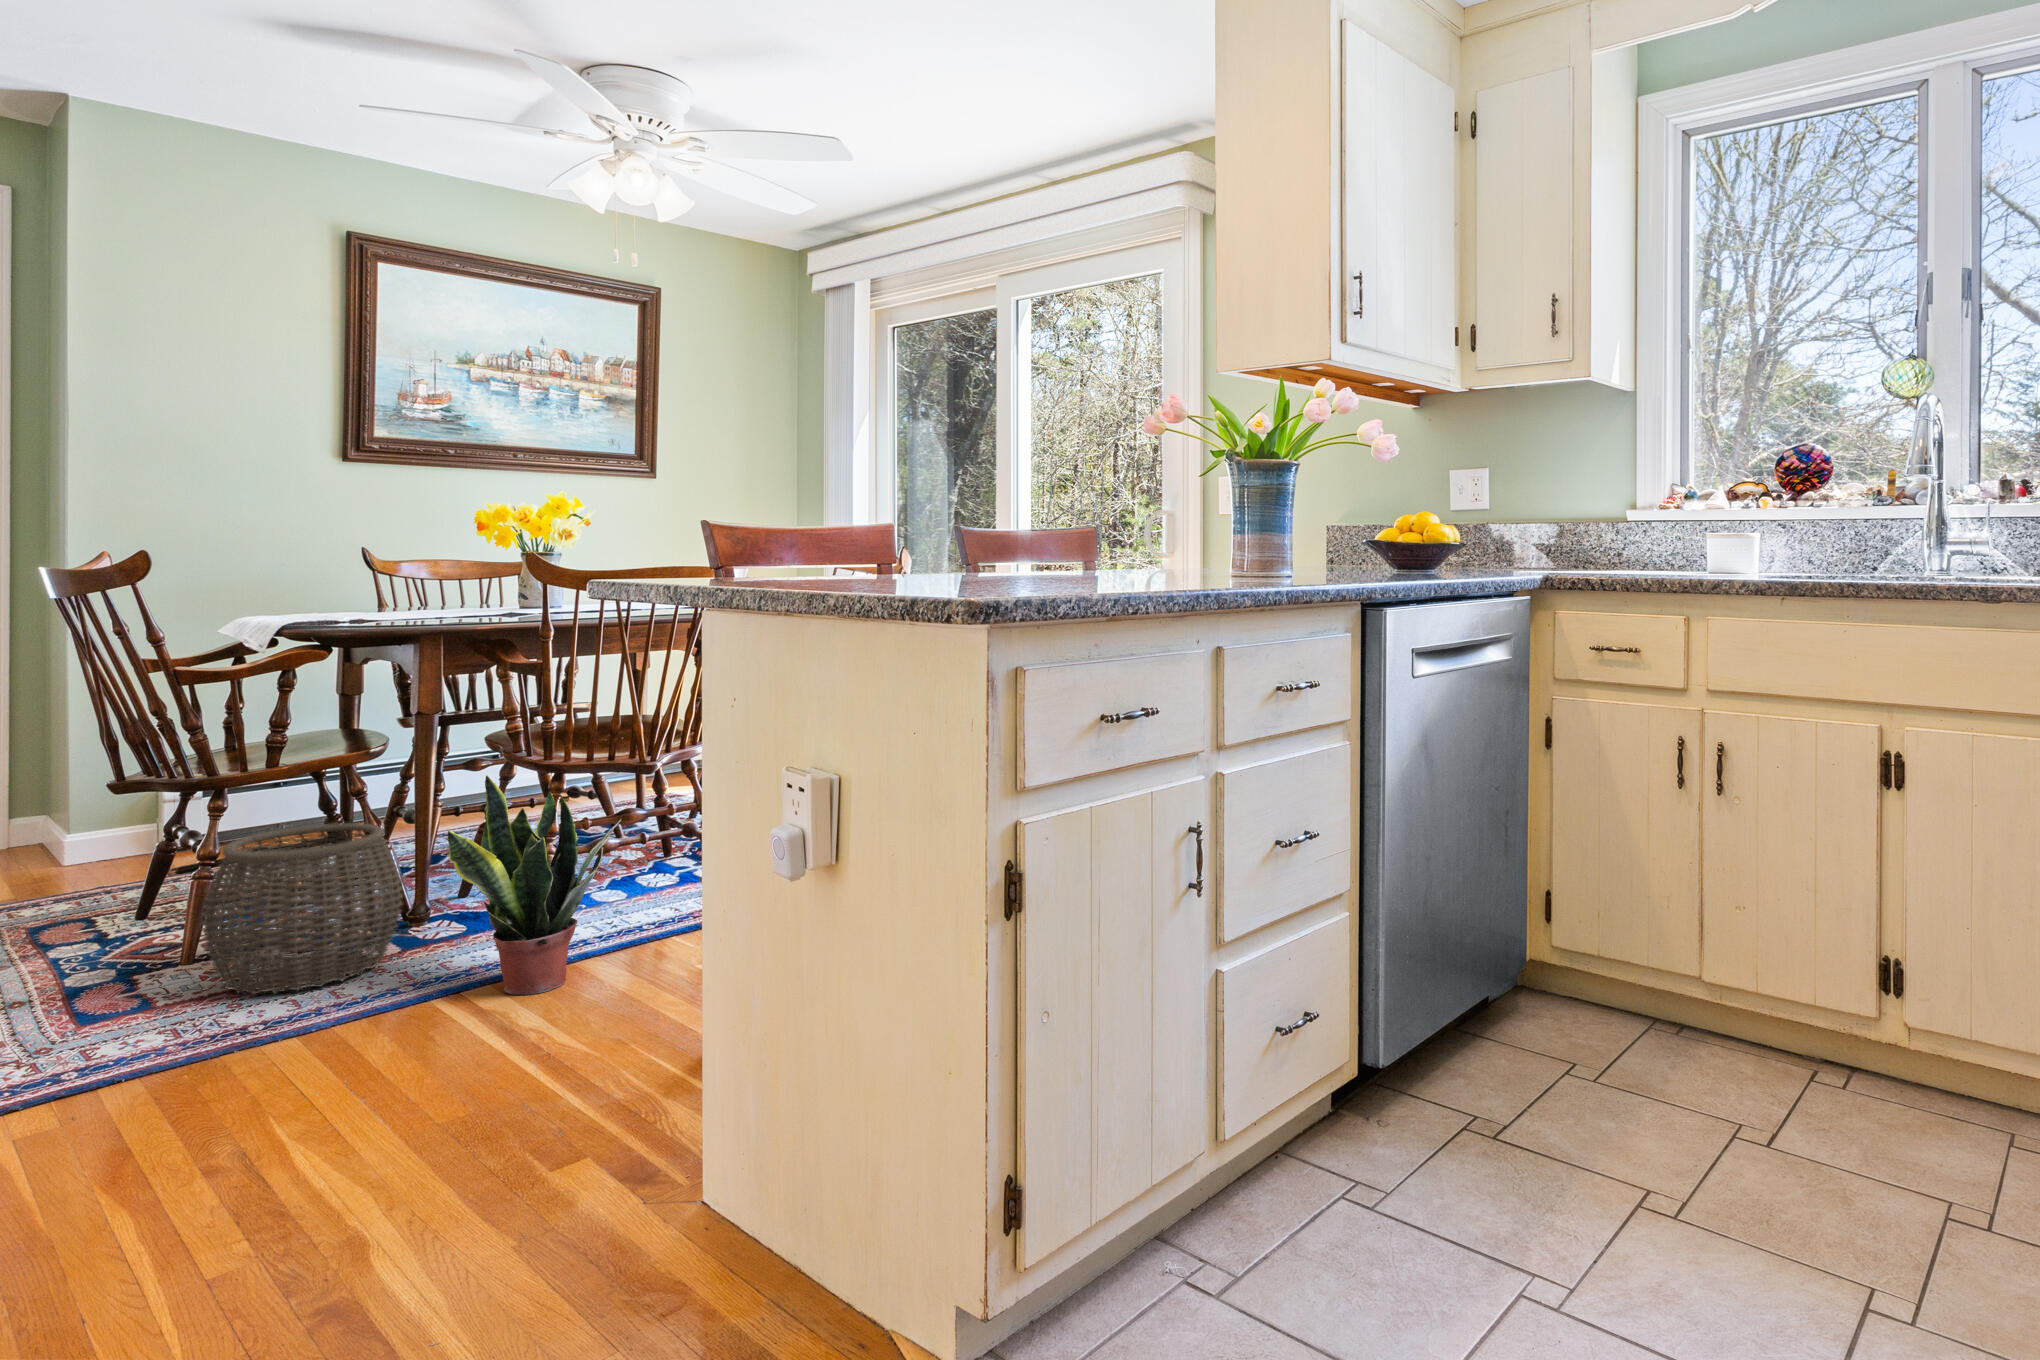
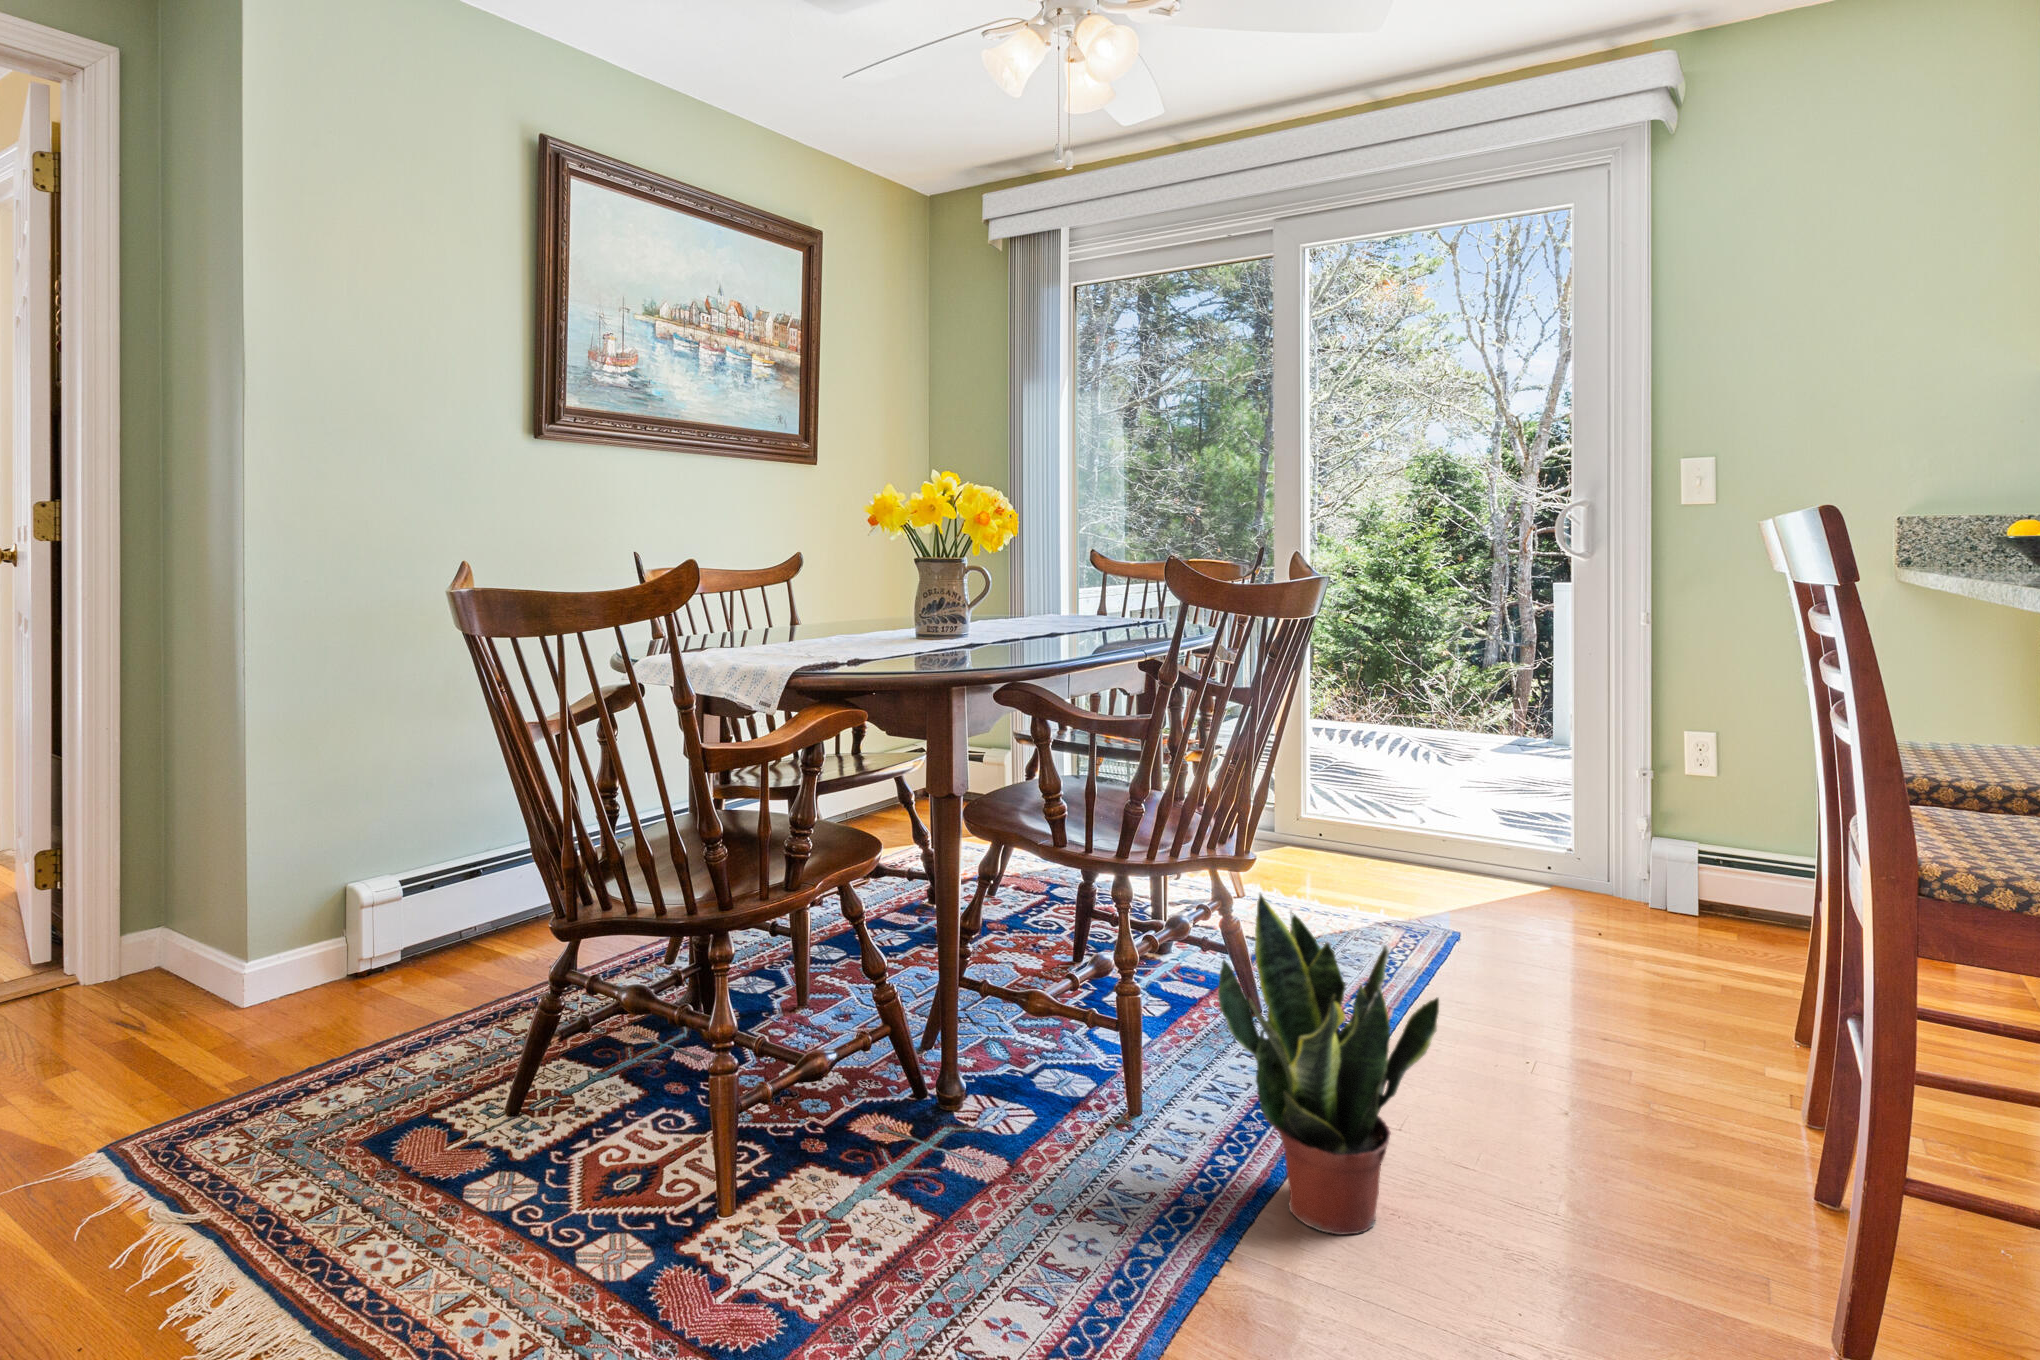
woven basket: present [202,823,403,994] -> none [818,961,1067,1259]

